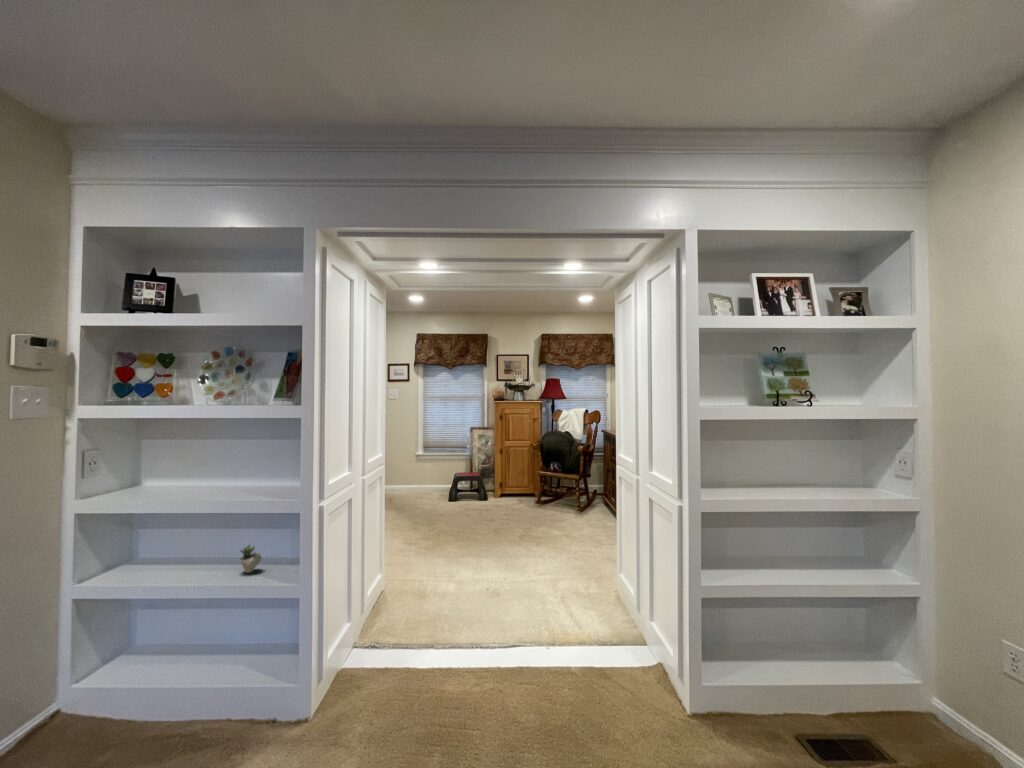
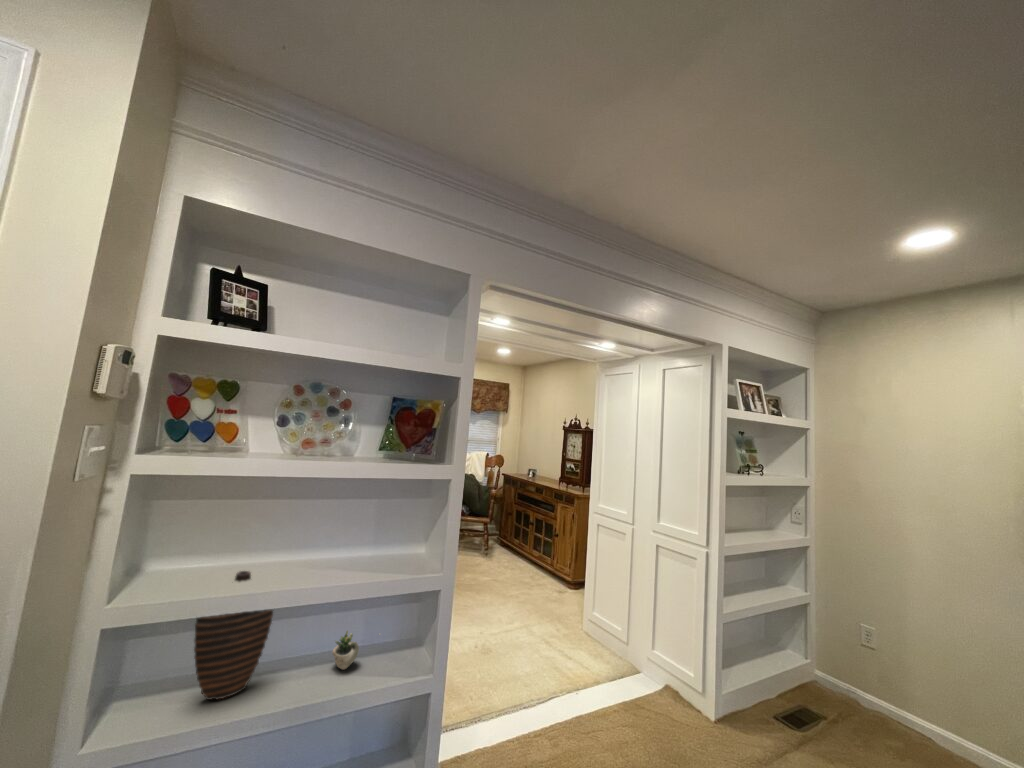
decorative vase: none [134,490,194,578] -> present [194,571,273,700]

